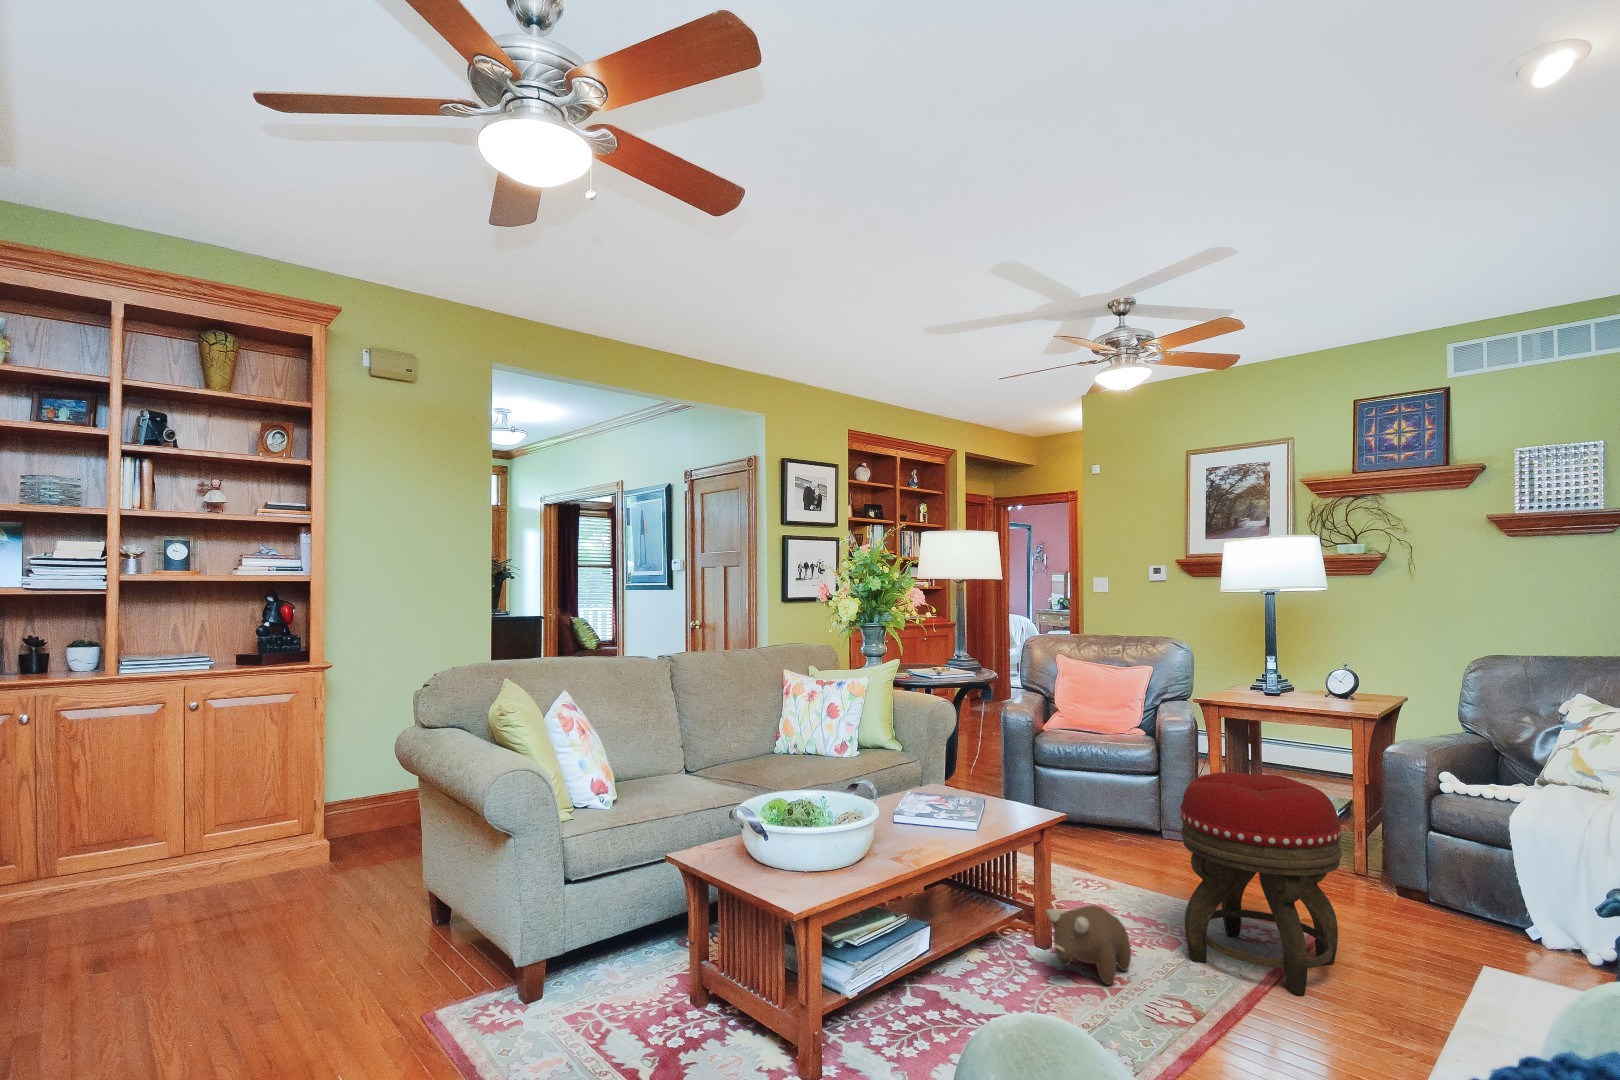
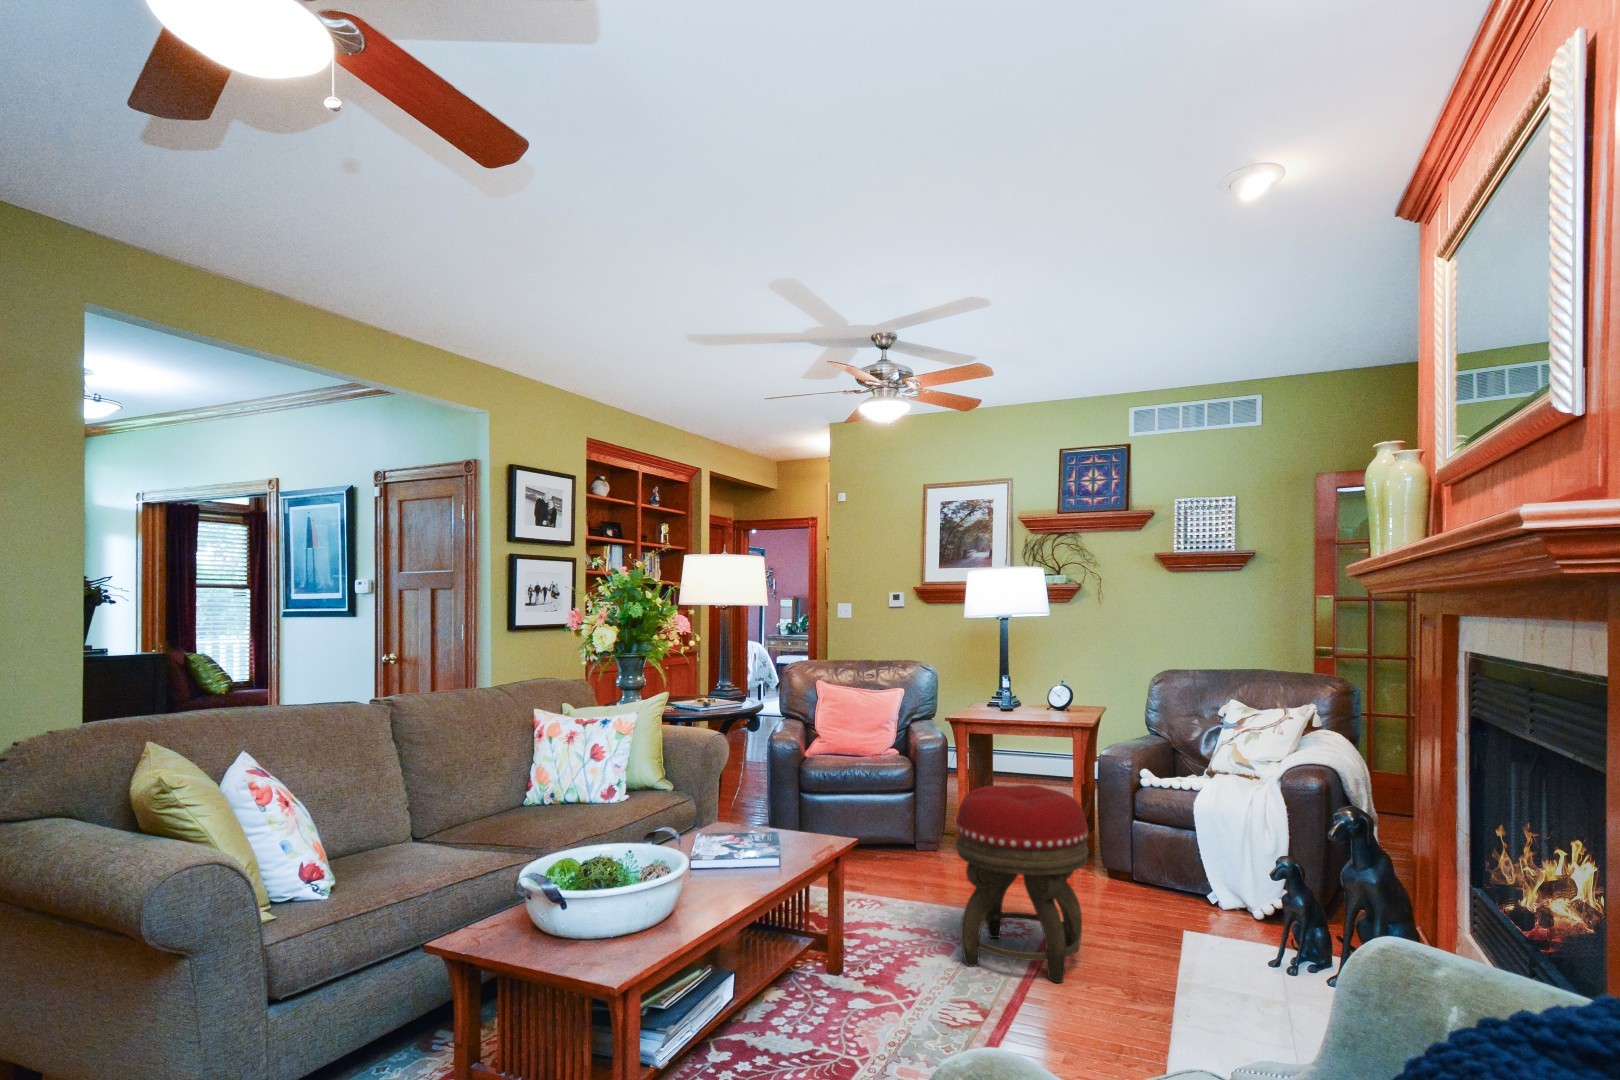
plush toy: present [1046,905,1131,985] -> none [845,924,919,1000]

